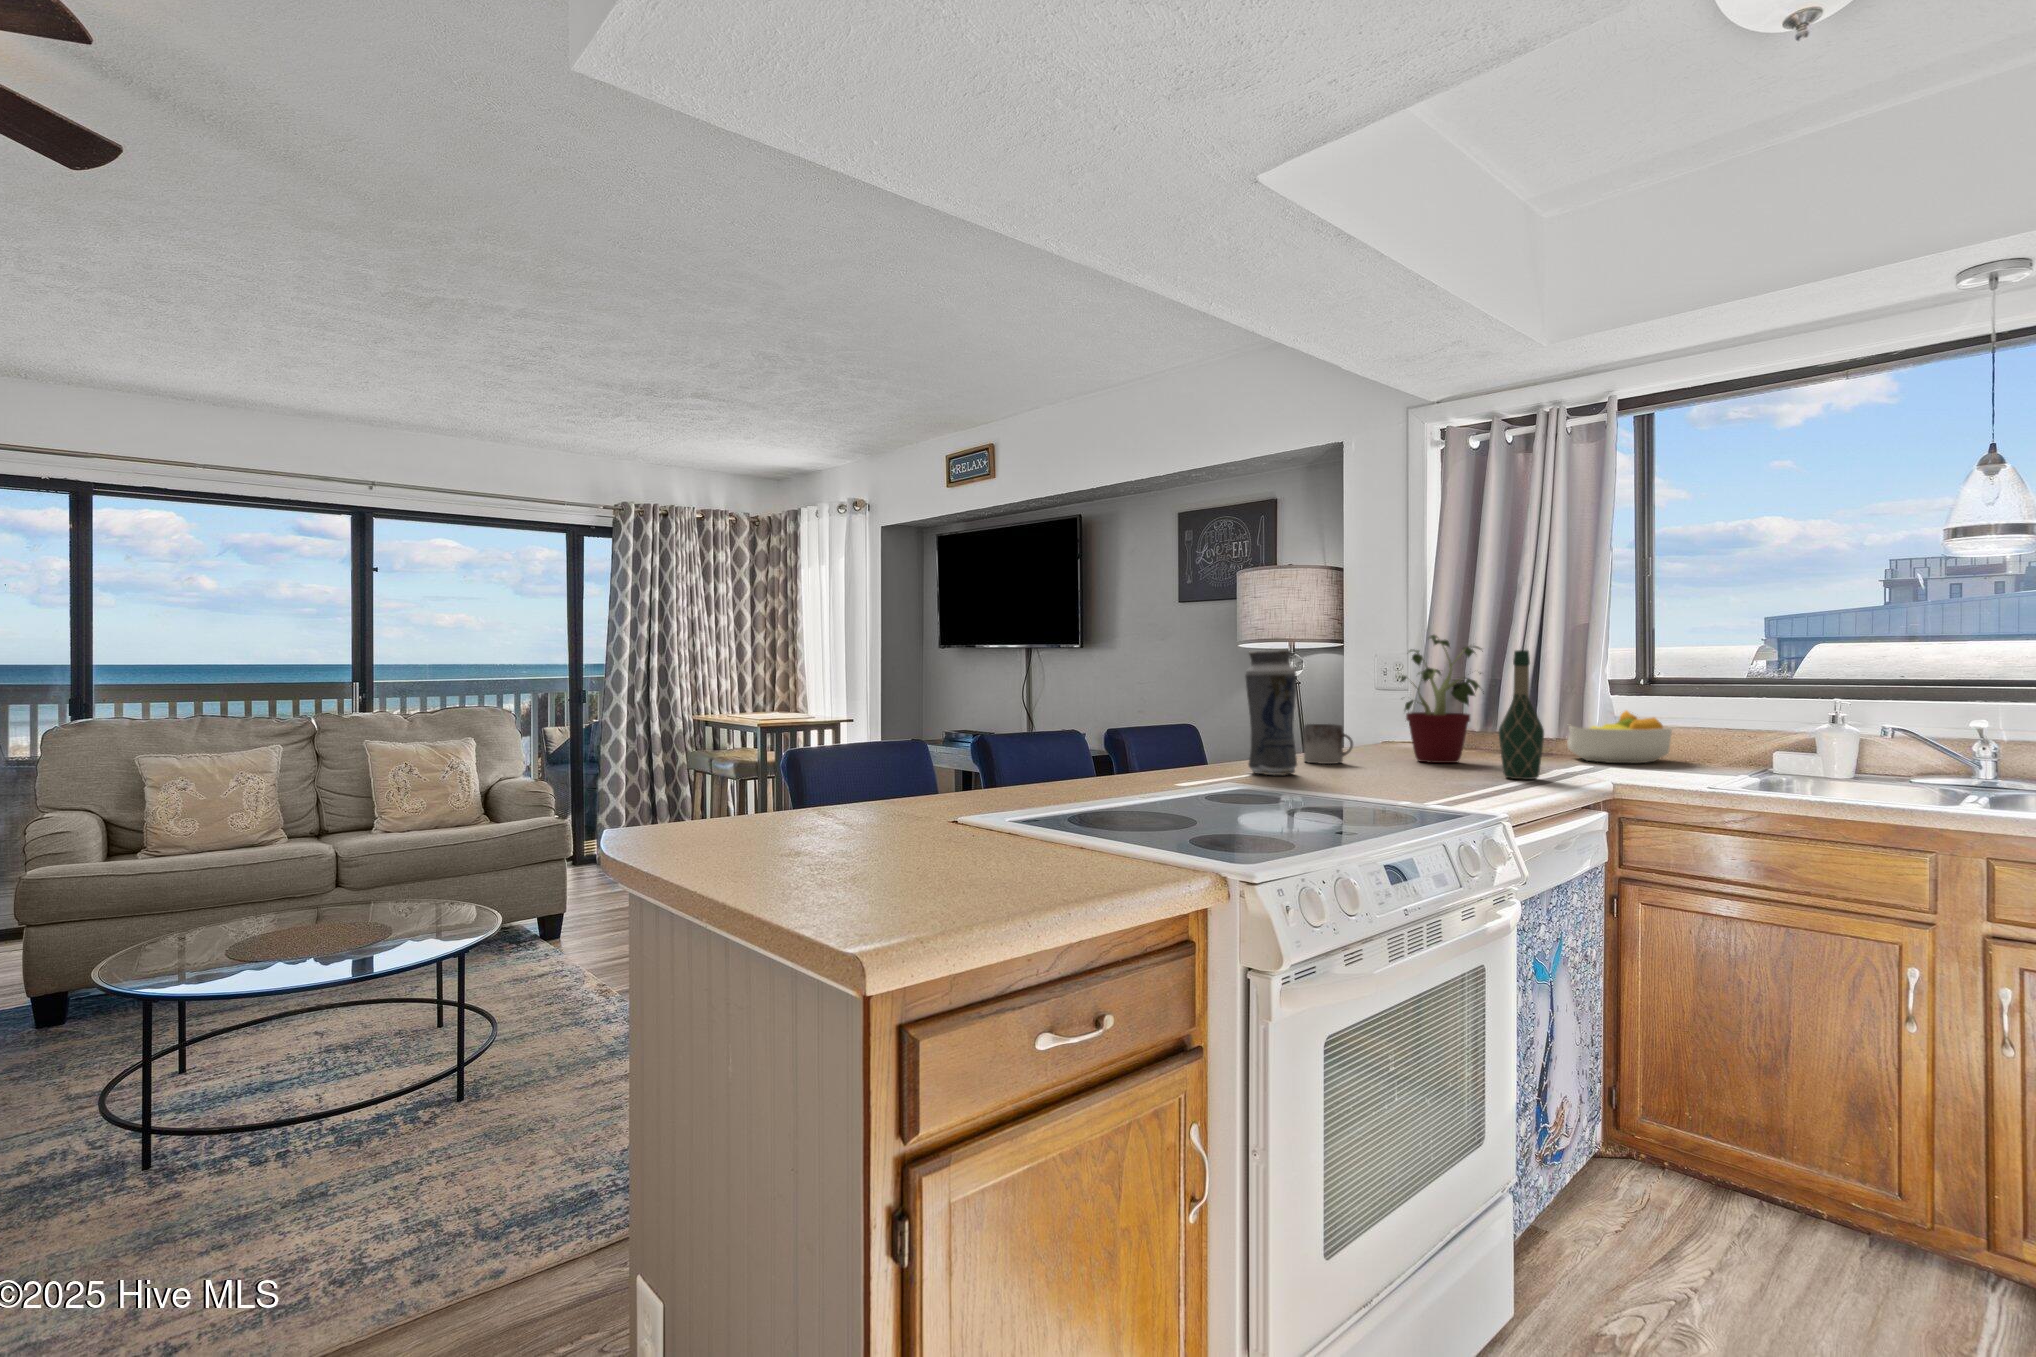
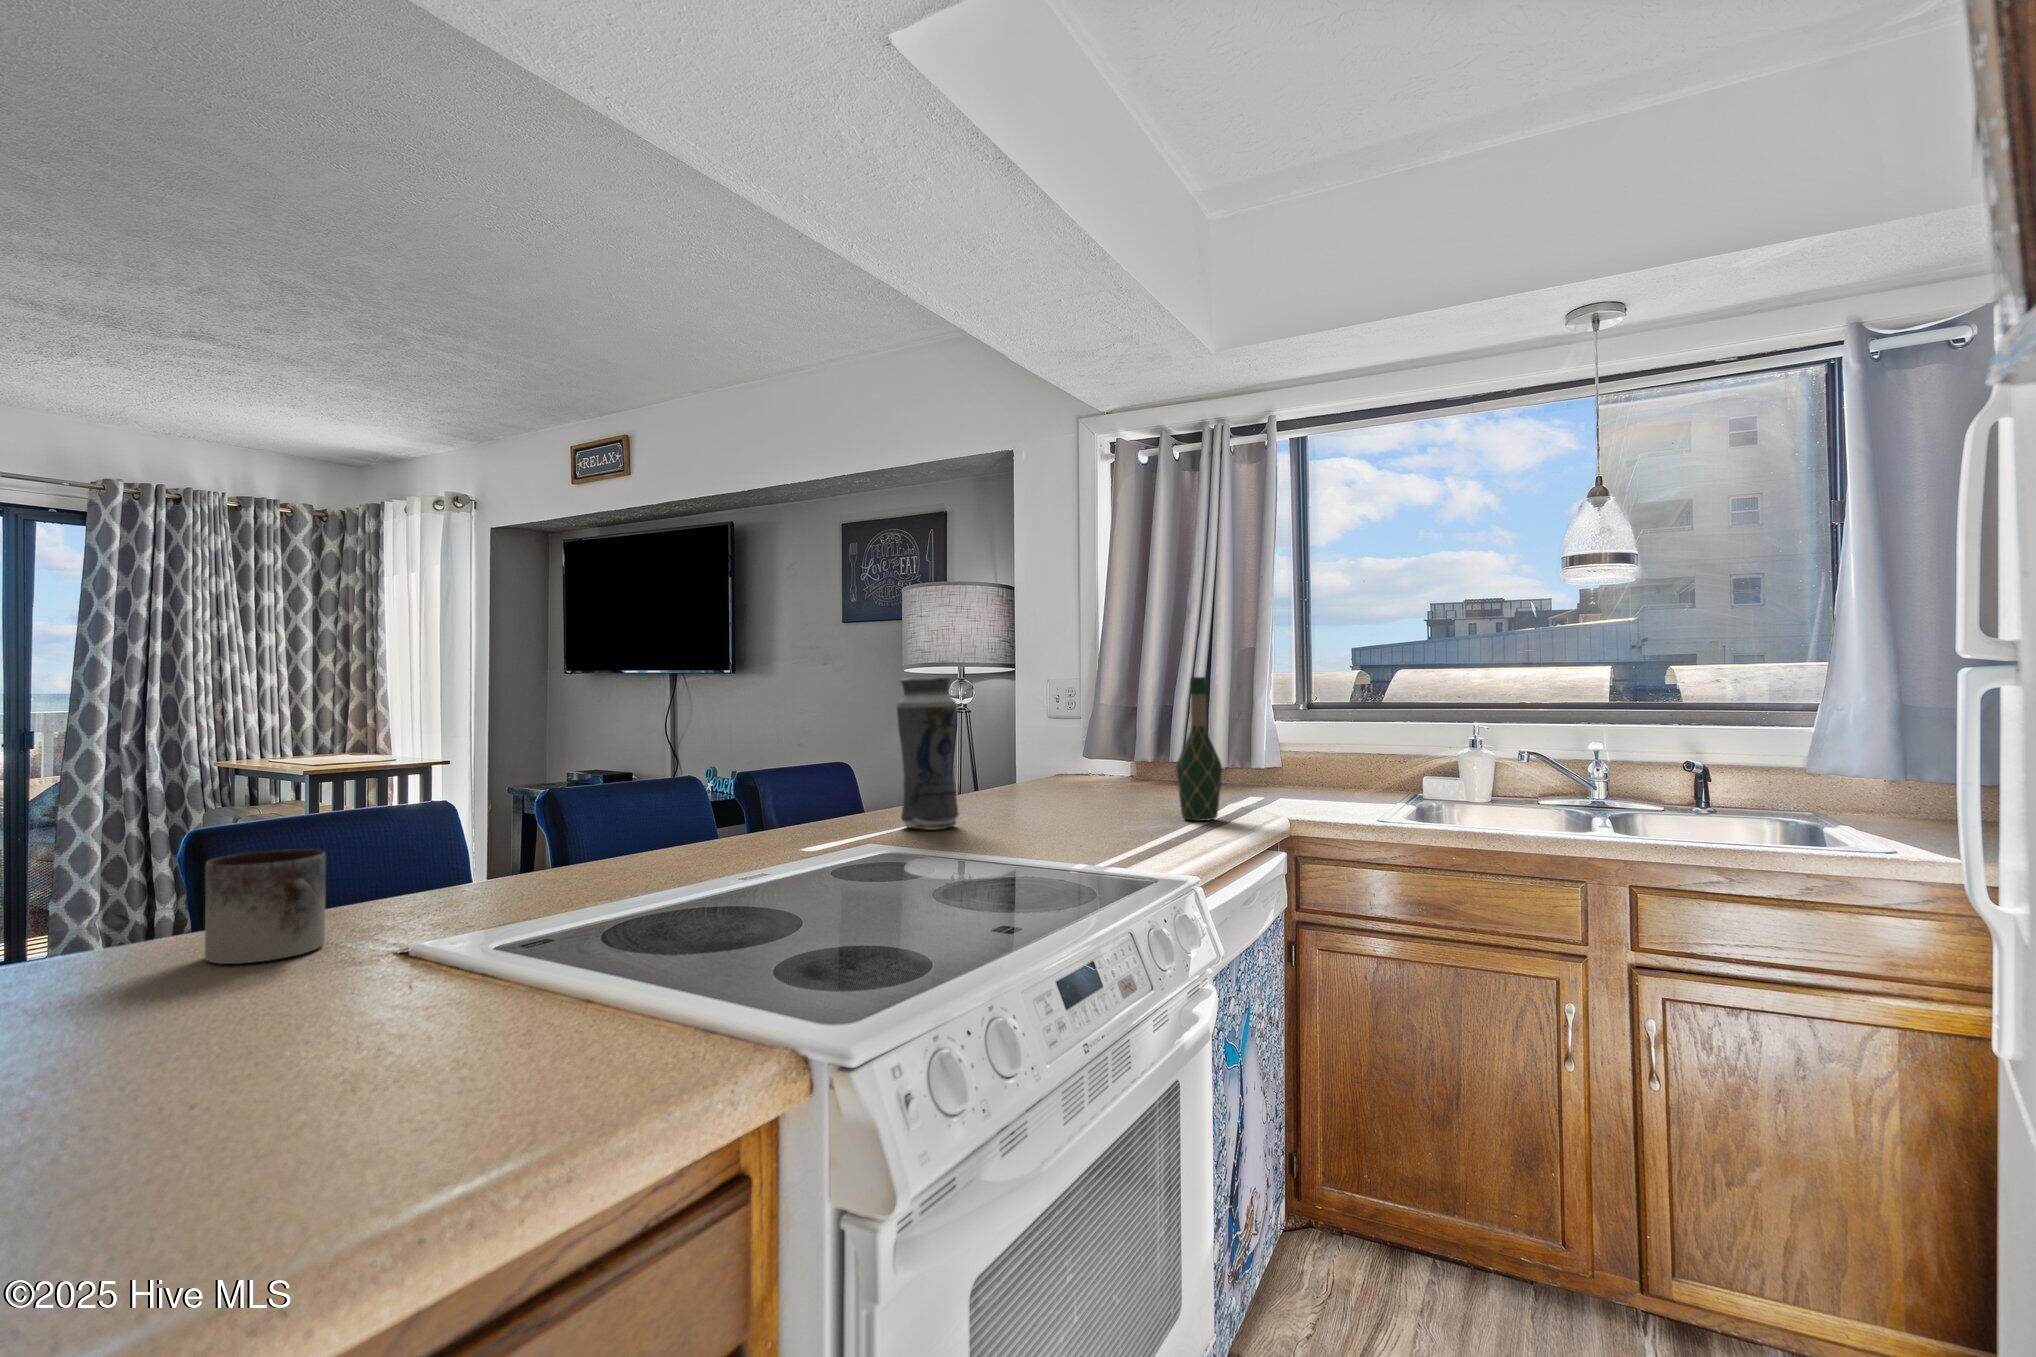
potted plant: present [1399,635,1484,763] -> none [1067,659,1160,802]
fruit bowl: present [1567,711,1672,763] -> none [1235,737,1333,794]
mug: present [1304,724,1353,764] -> present [205,849,325,964]

